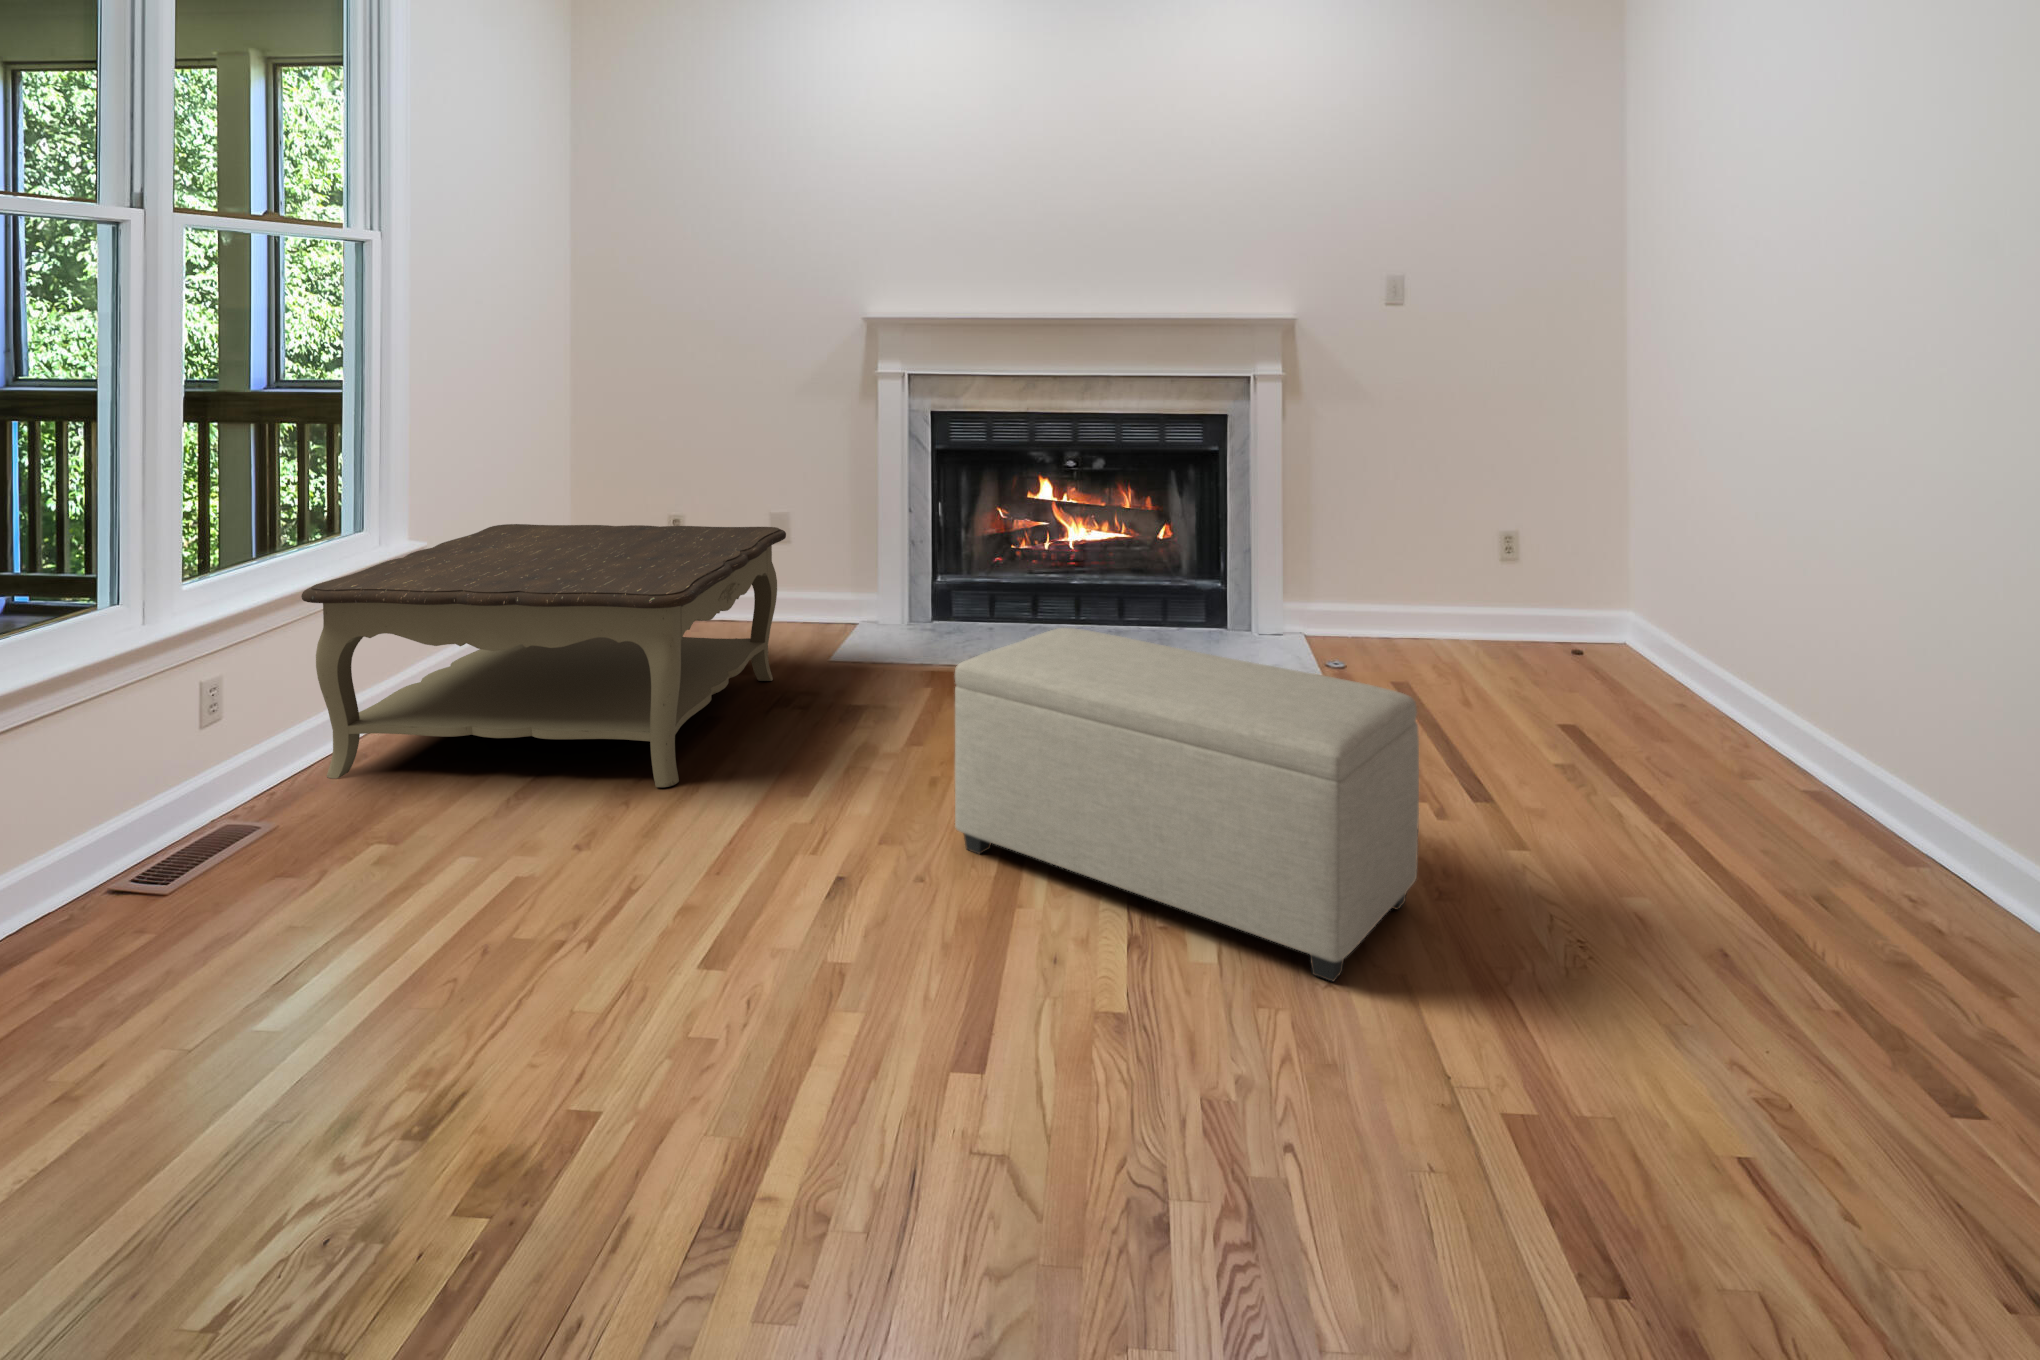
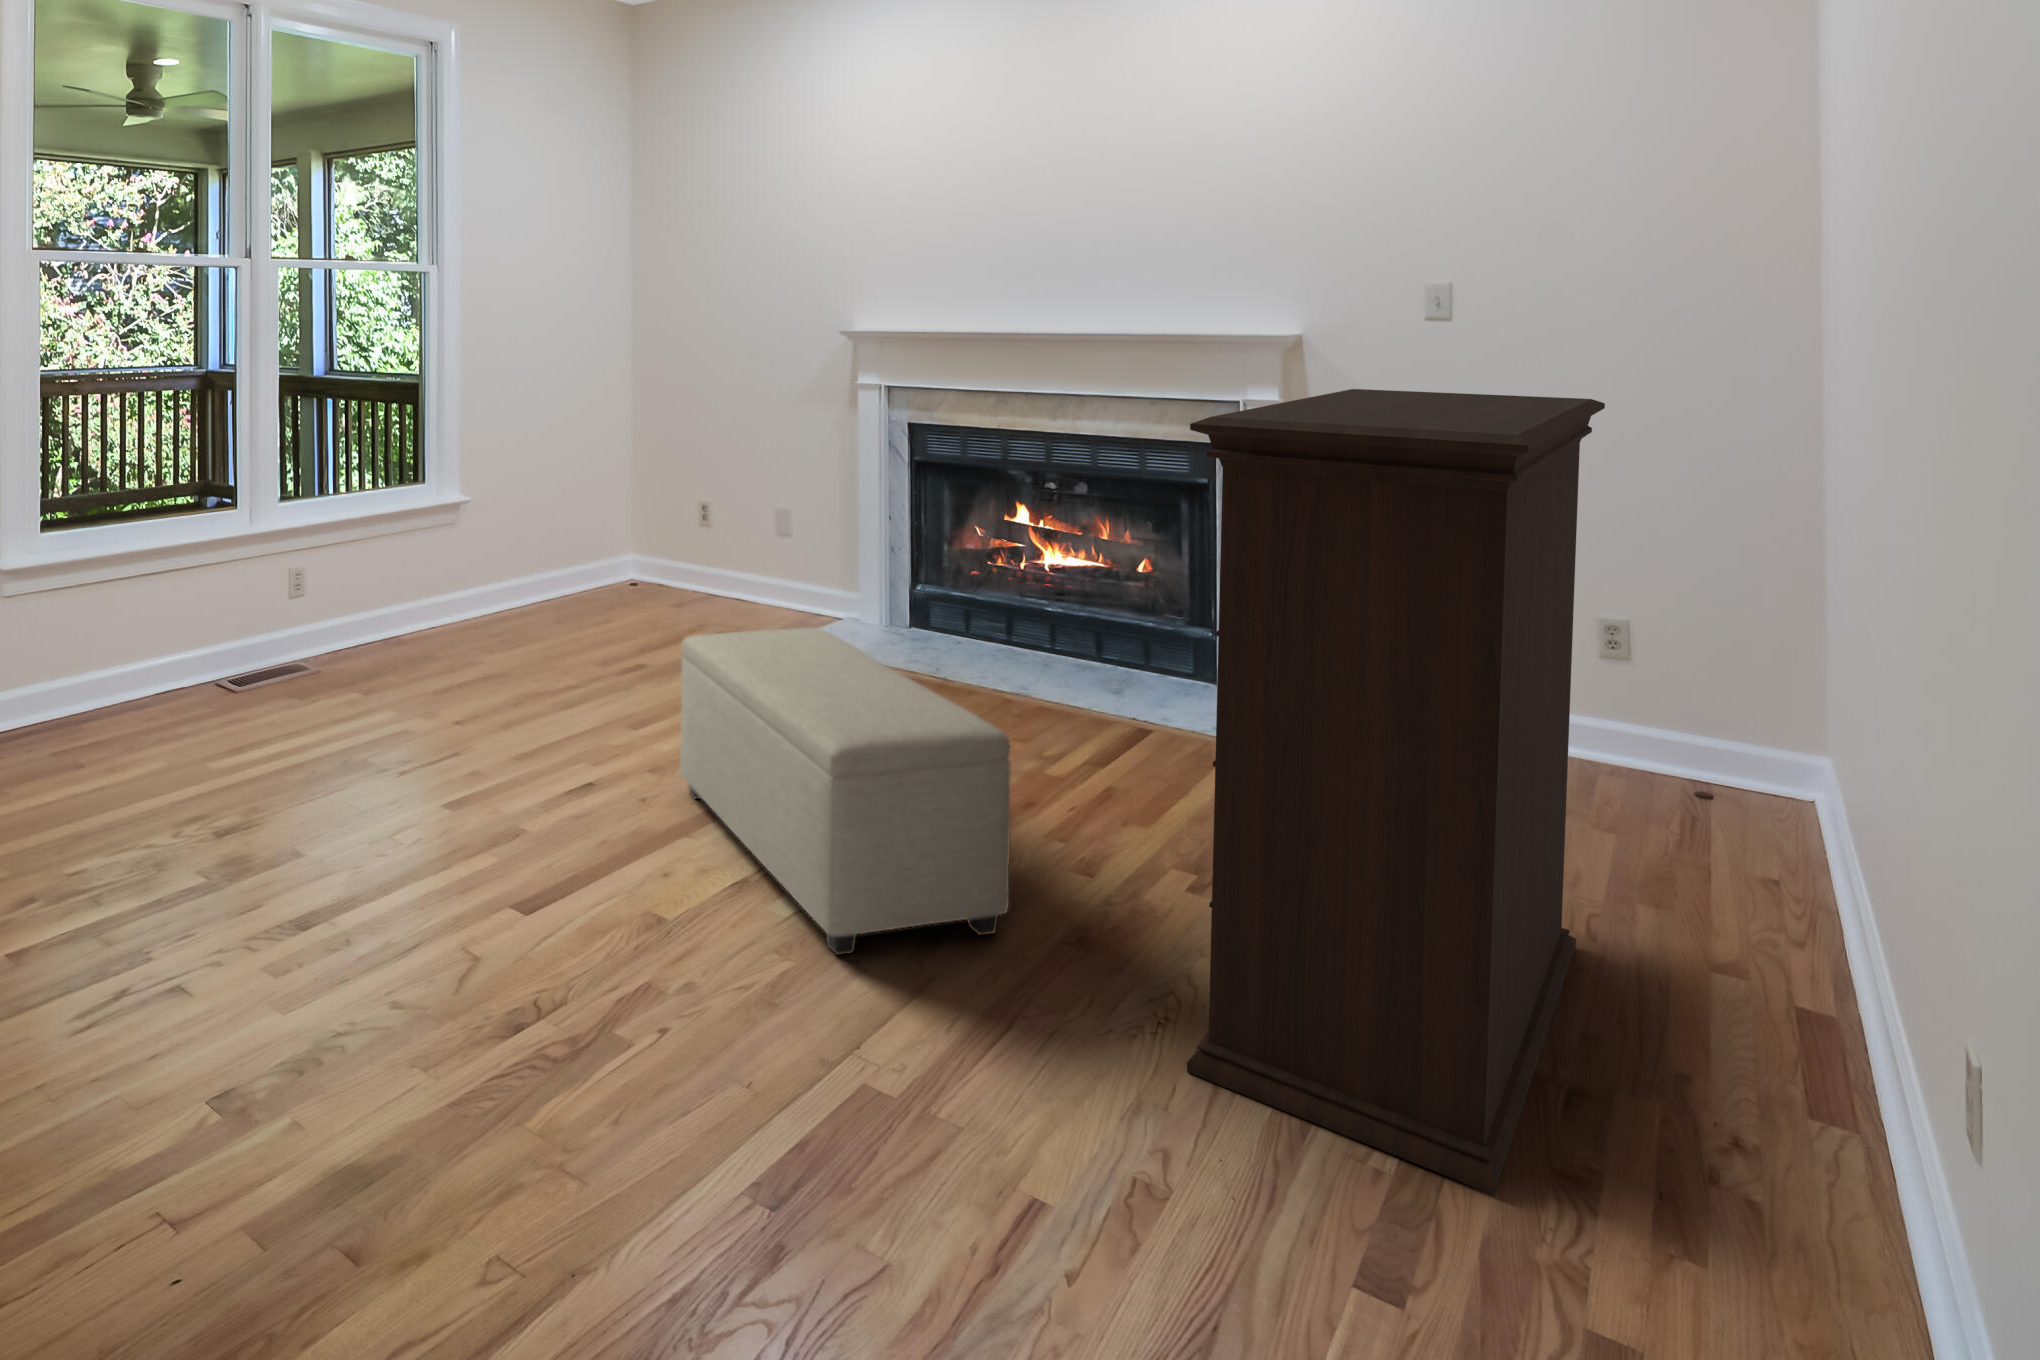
bookshelf: none [1509,344,1974,992] -> present [1187,389,1605,1195]
coffee table: present [301,524,786,787] -> none [353,491,722,703]

